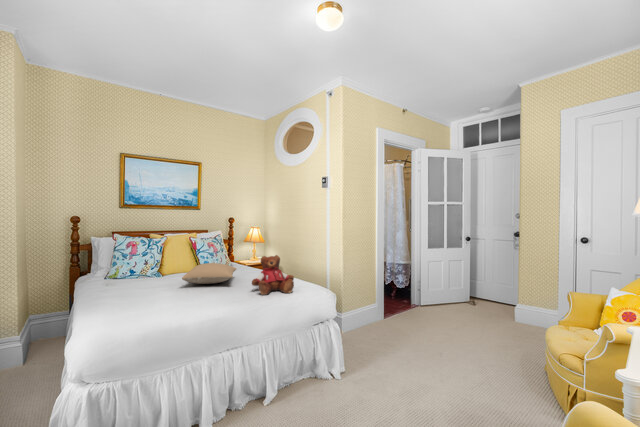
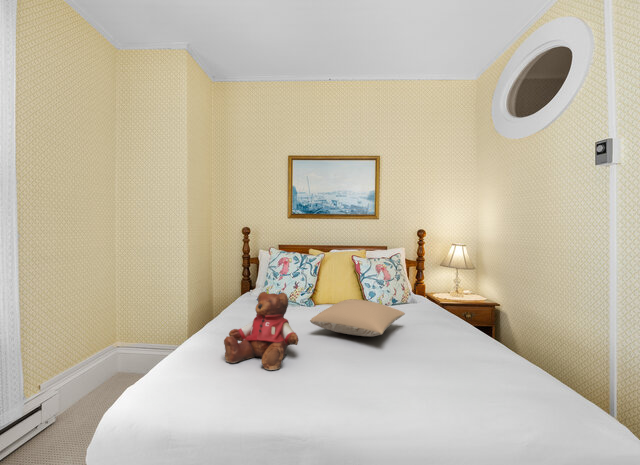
teddy bear: present [252,255,294,295] -> present [224,292,299,370]

